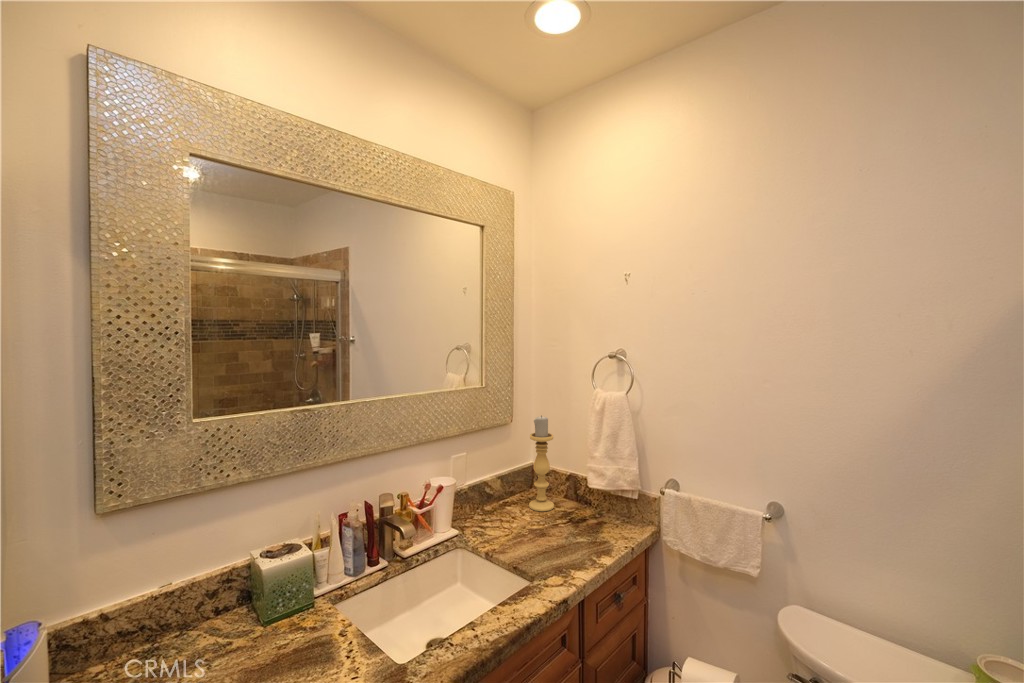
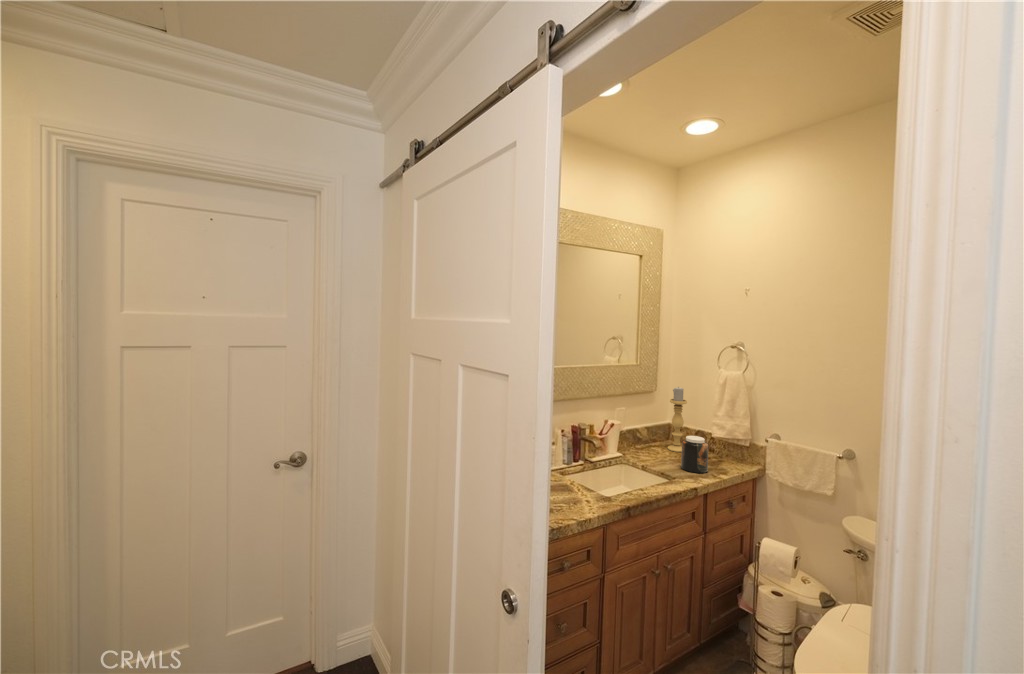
jar: none [545,495,584,558] -> present [681,436,708,473]

